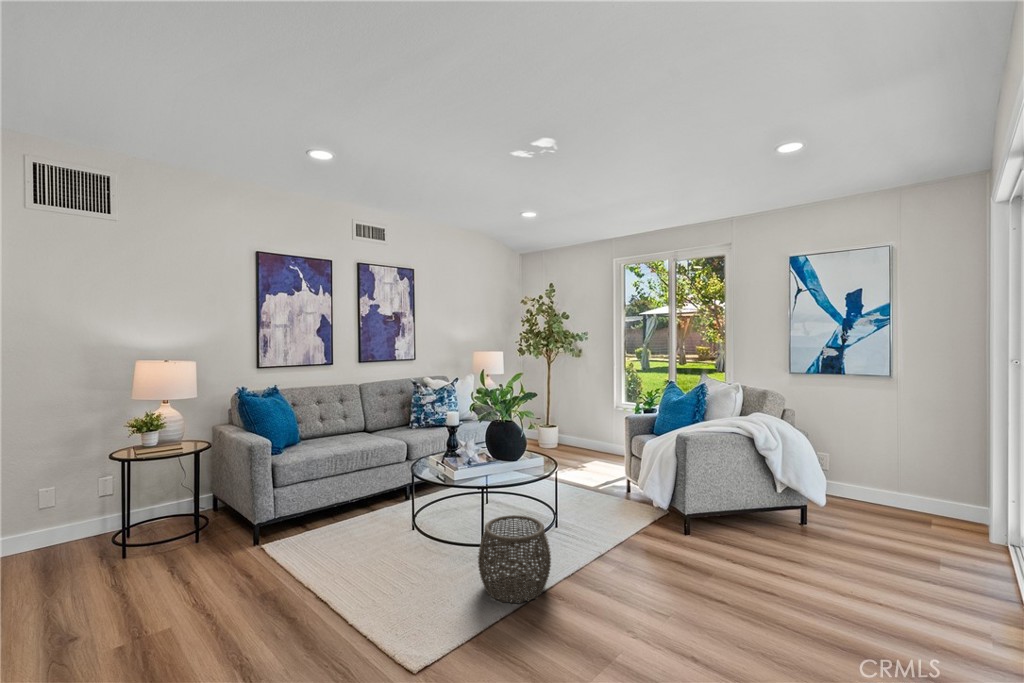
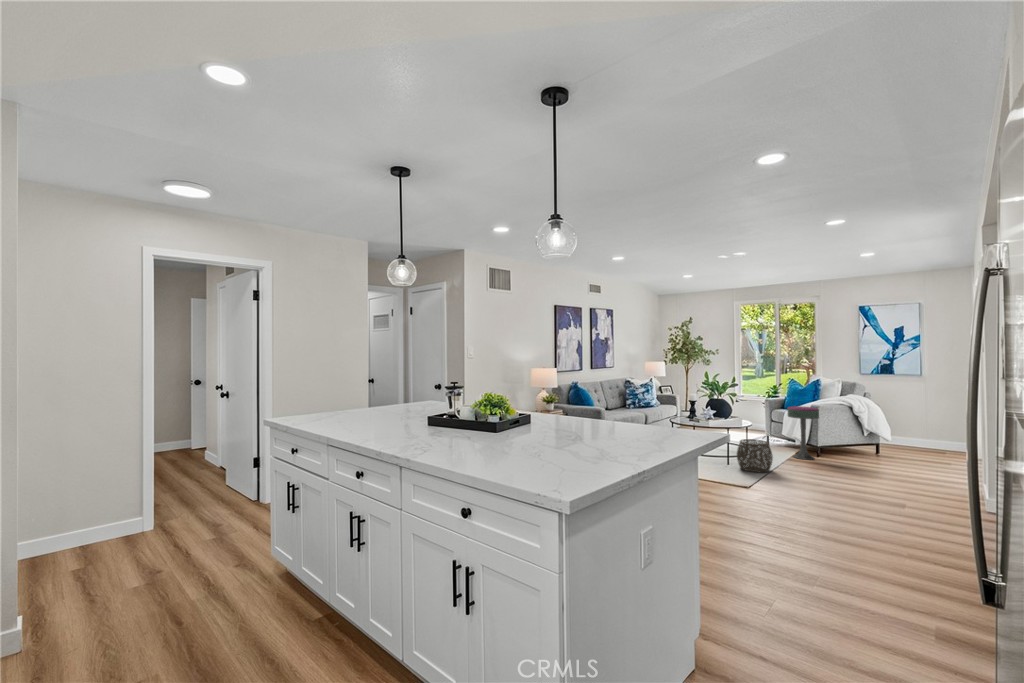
bar stool: none [629,435,685,546] -> present [787,406,819,460]

